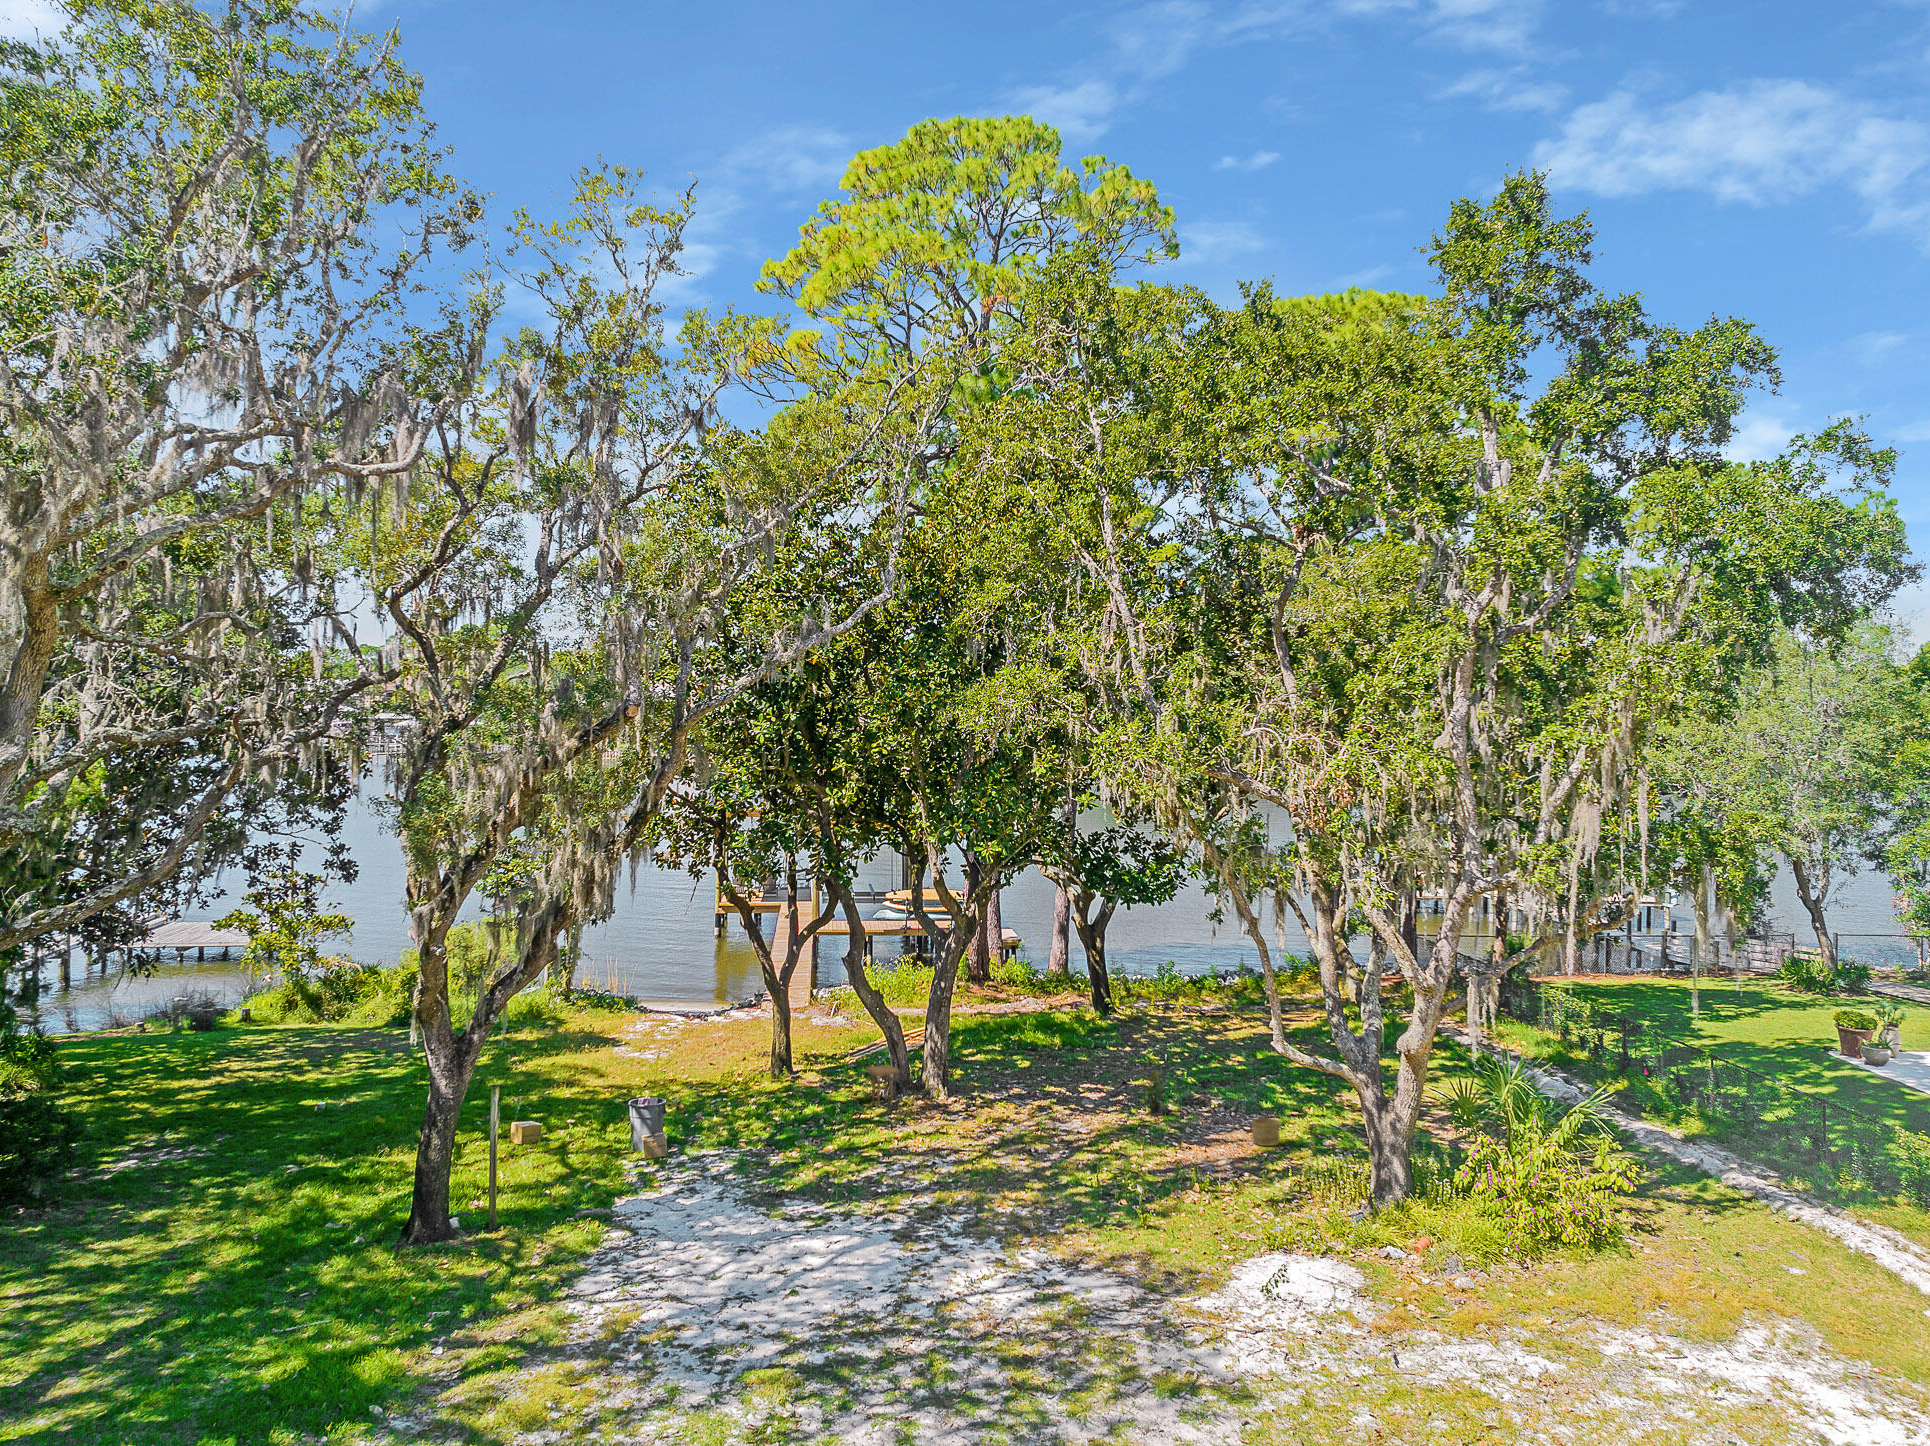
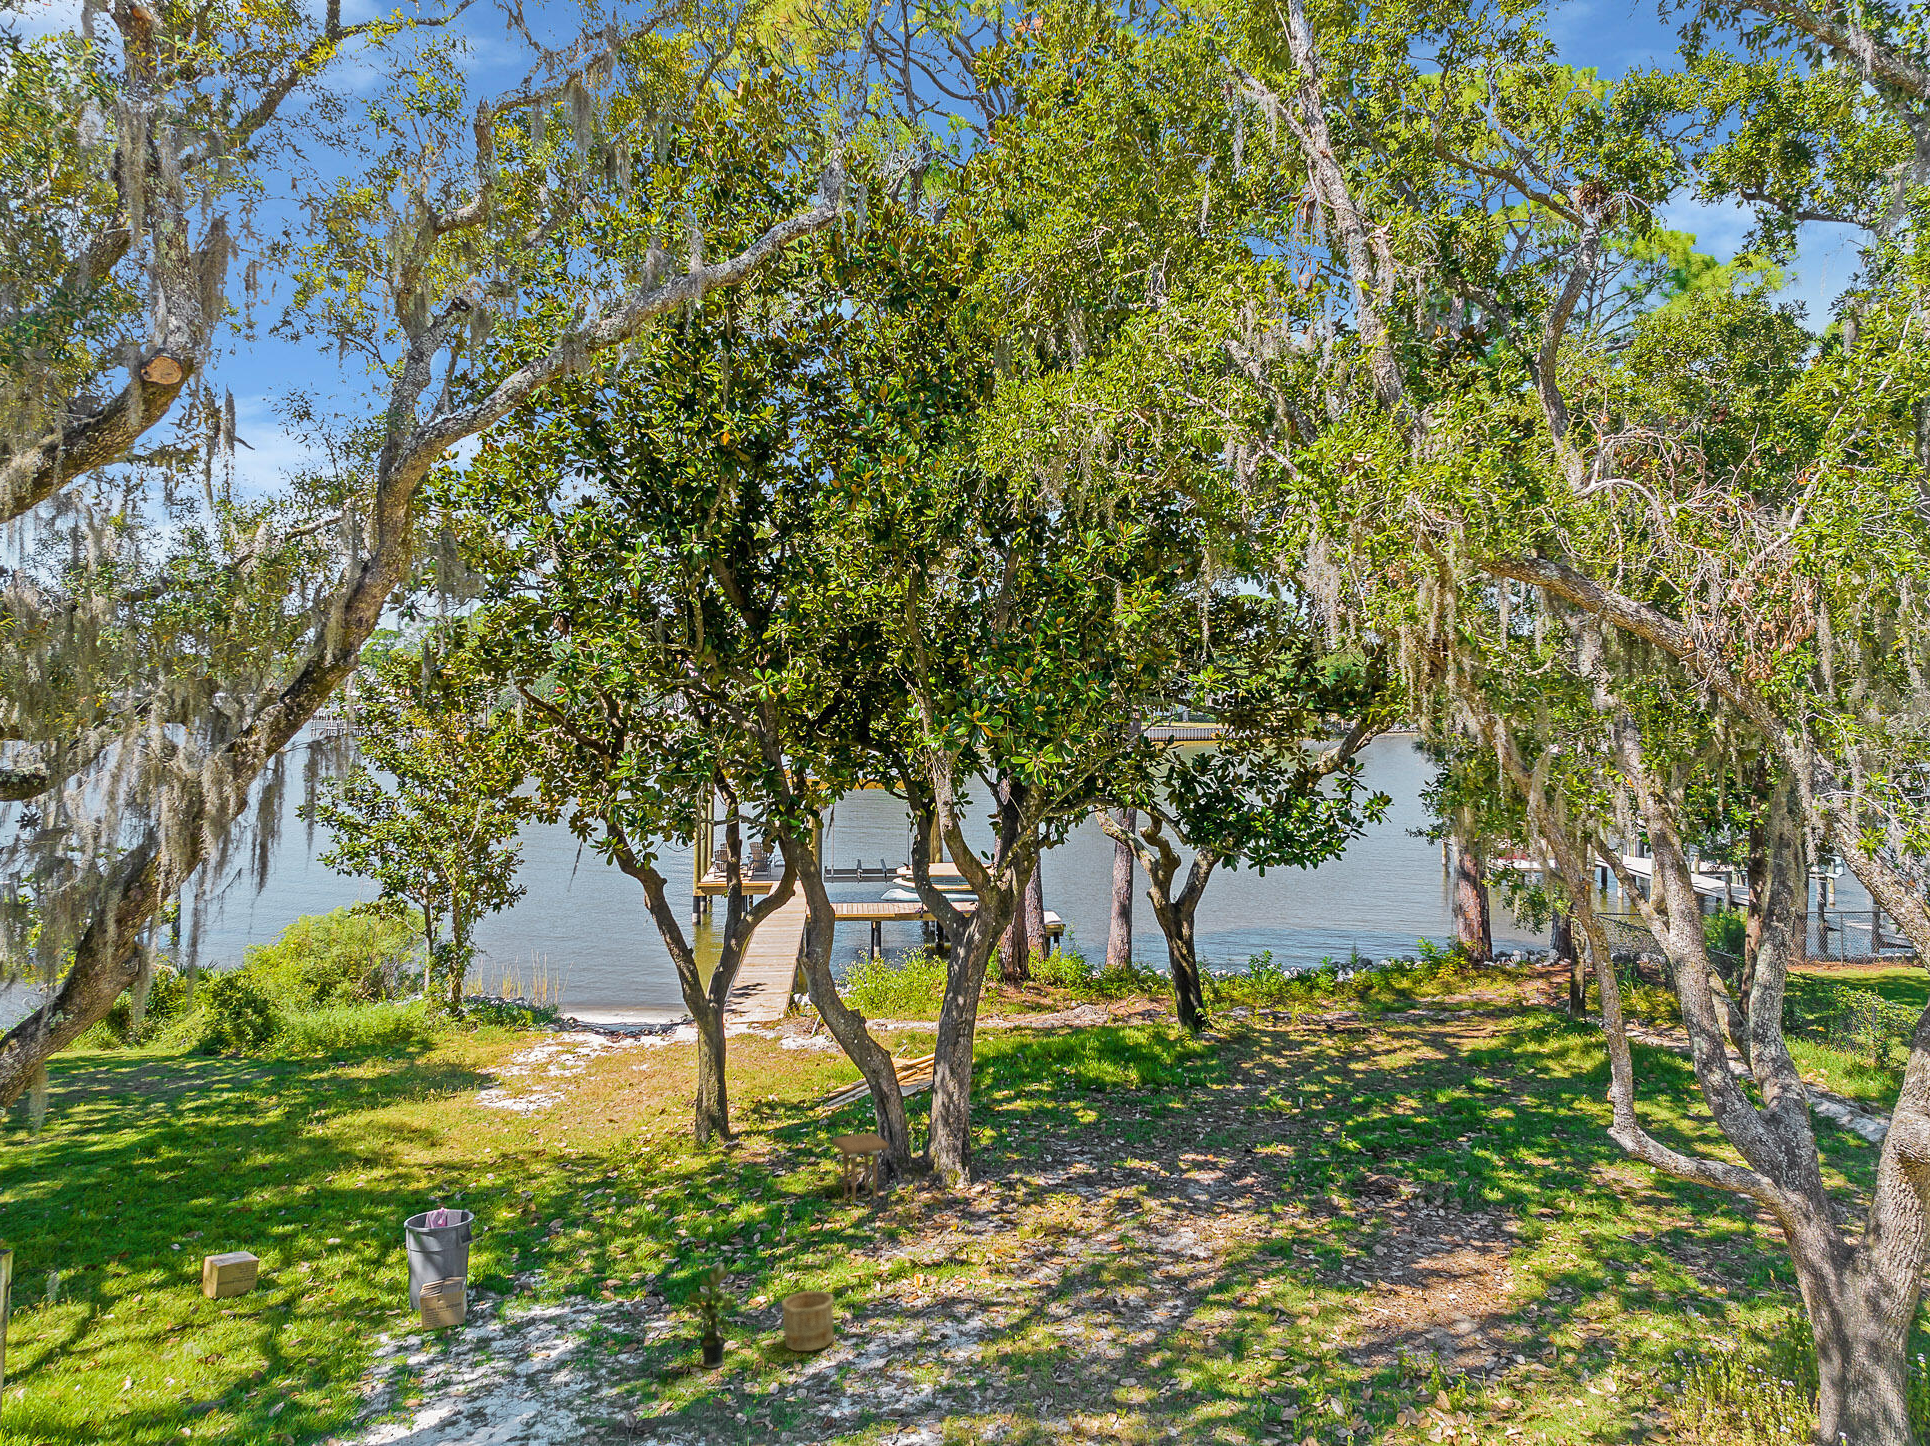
potted plant: present [1142,1071,1164,1116] -> present [685,1263,738,1368]
wooden bucket: present [1251,1118,1280,1146] -> present [782,1291,834,1351]

